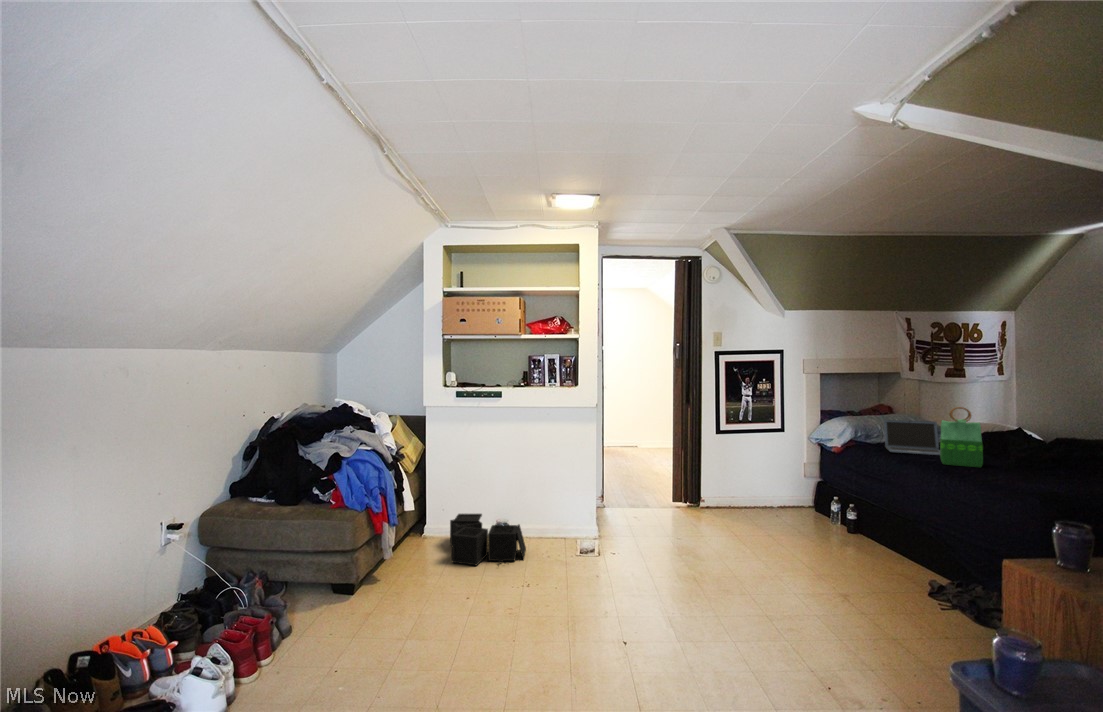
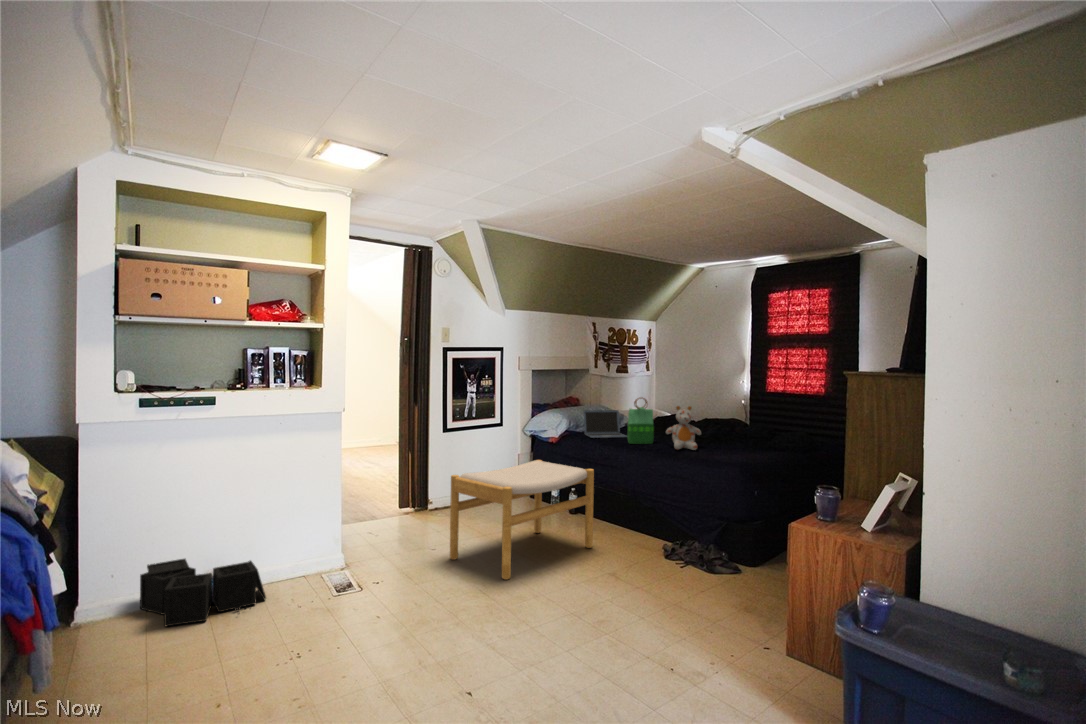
stuffed bear: none [1000,420,1068,483] -> present [666,406,701,450]
footstool: none [692,471,870,597] -> present [450,460,594,580]

